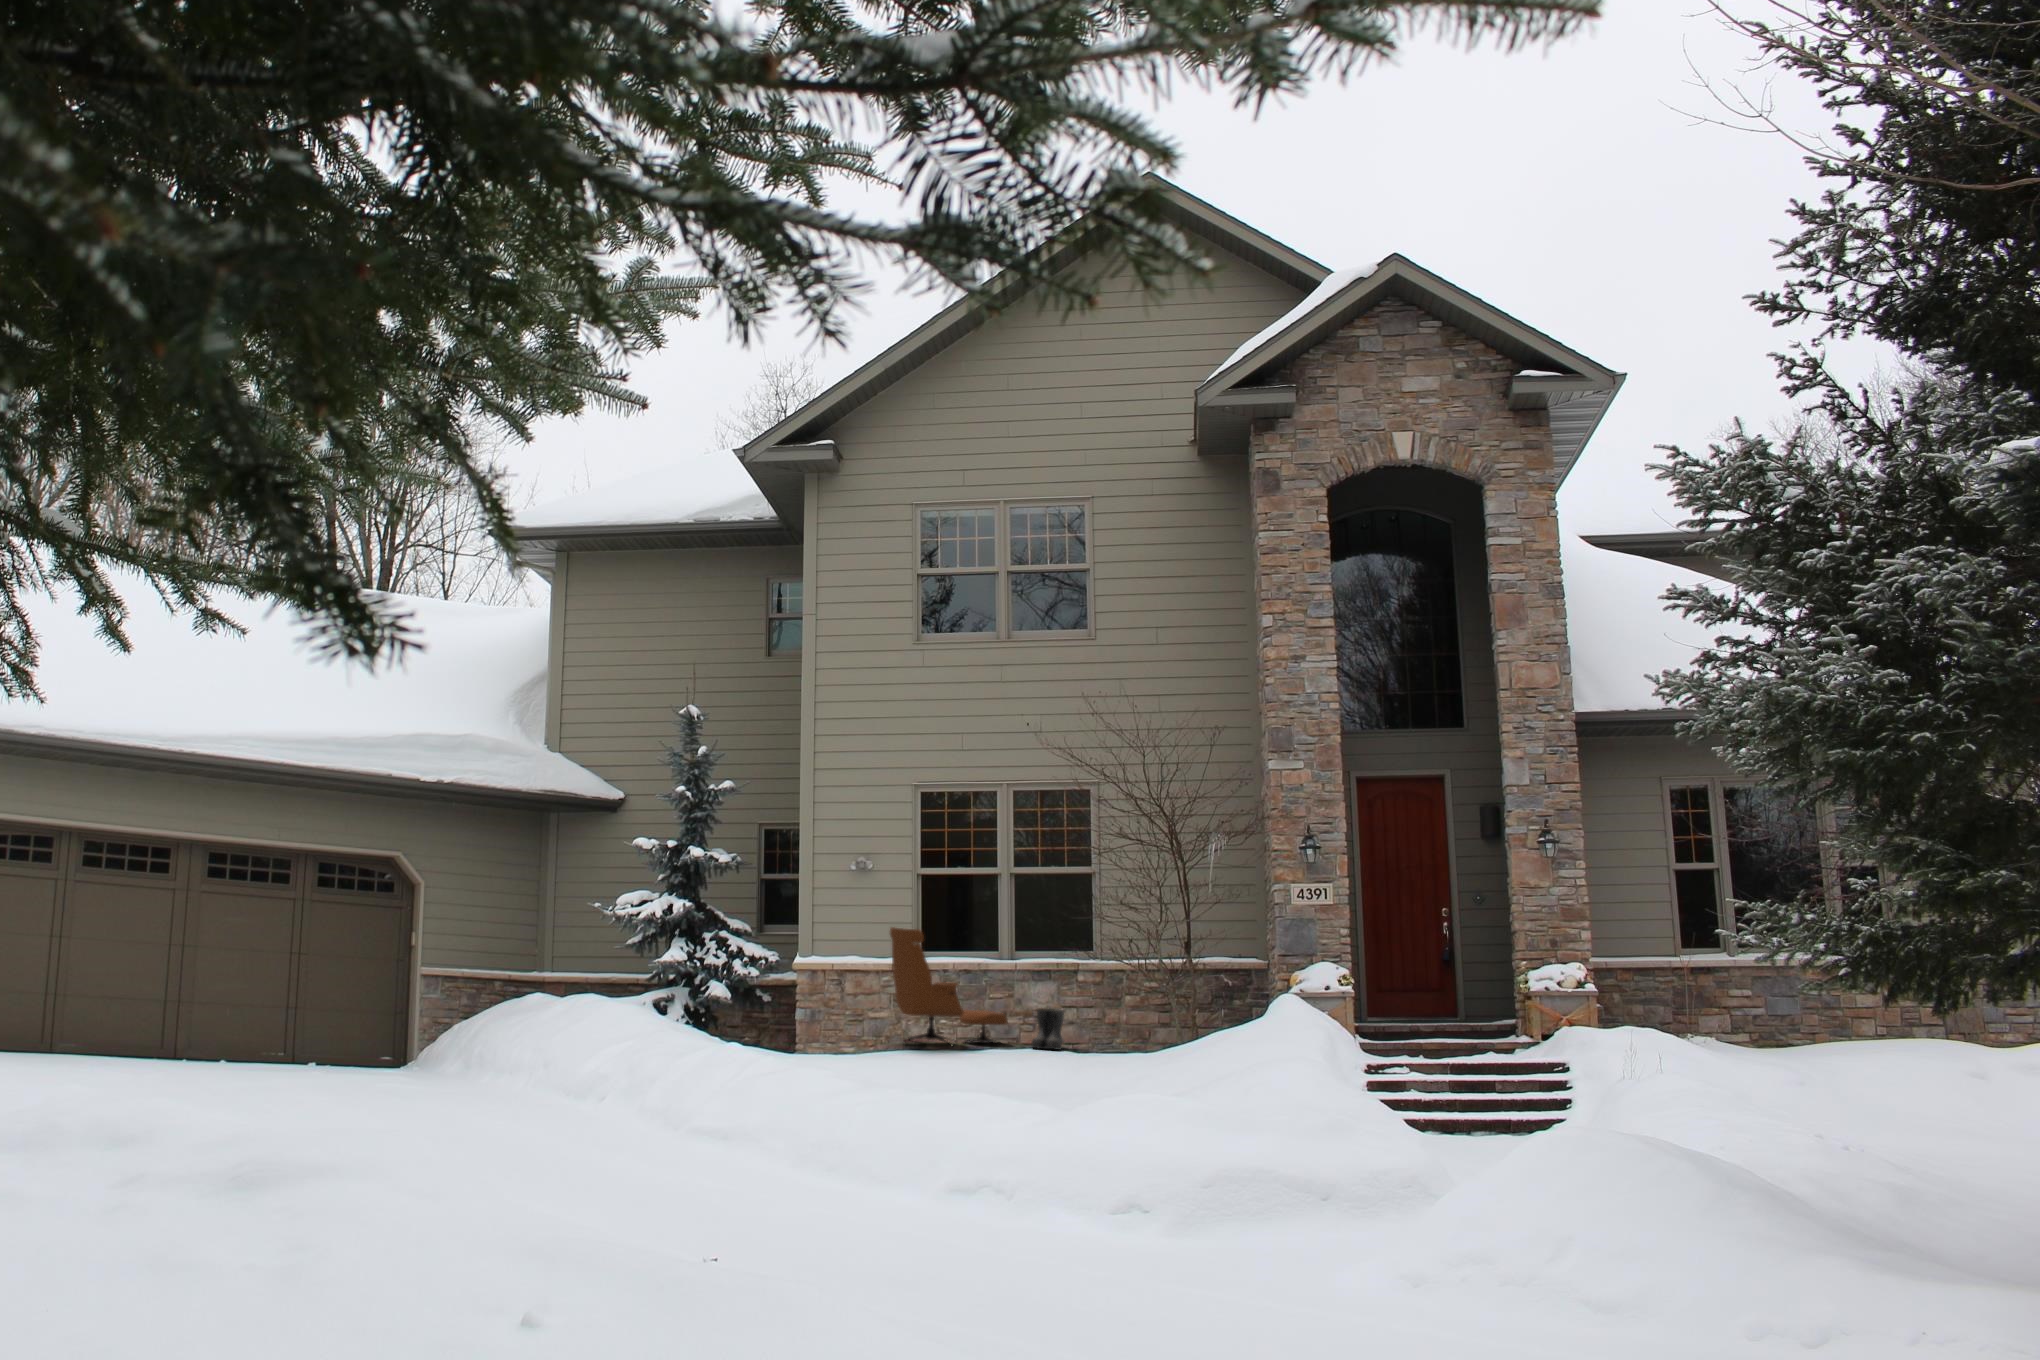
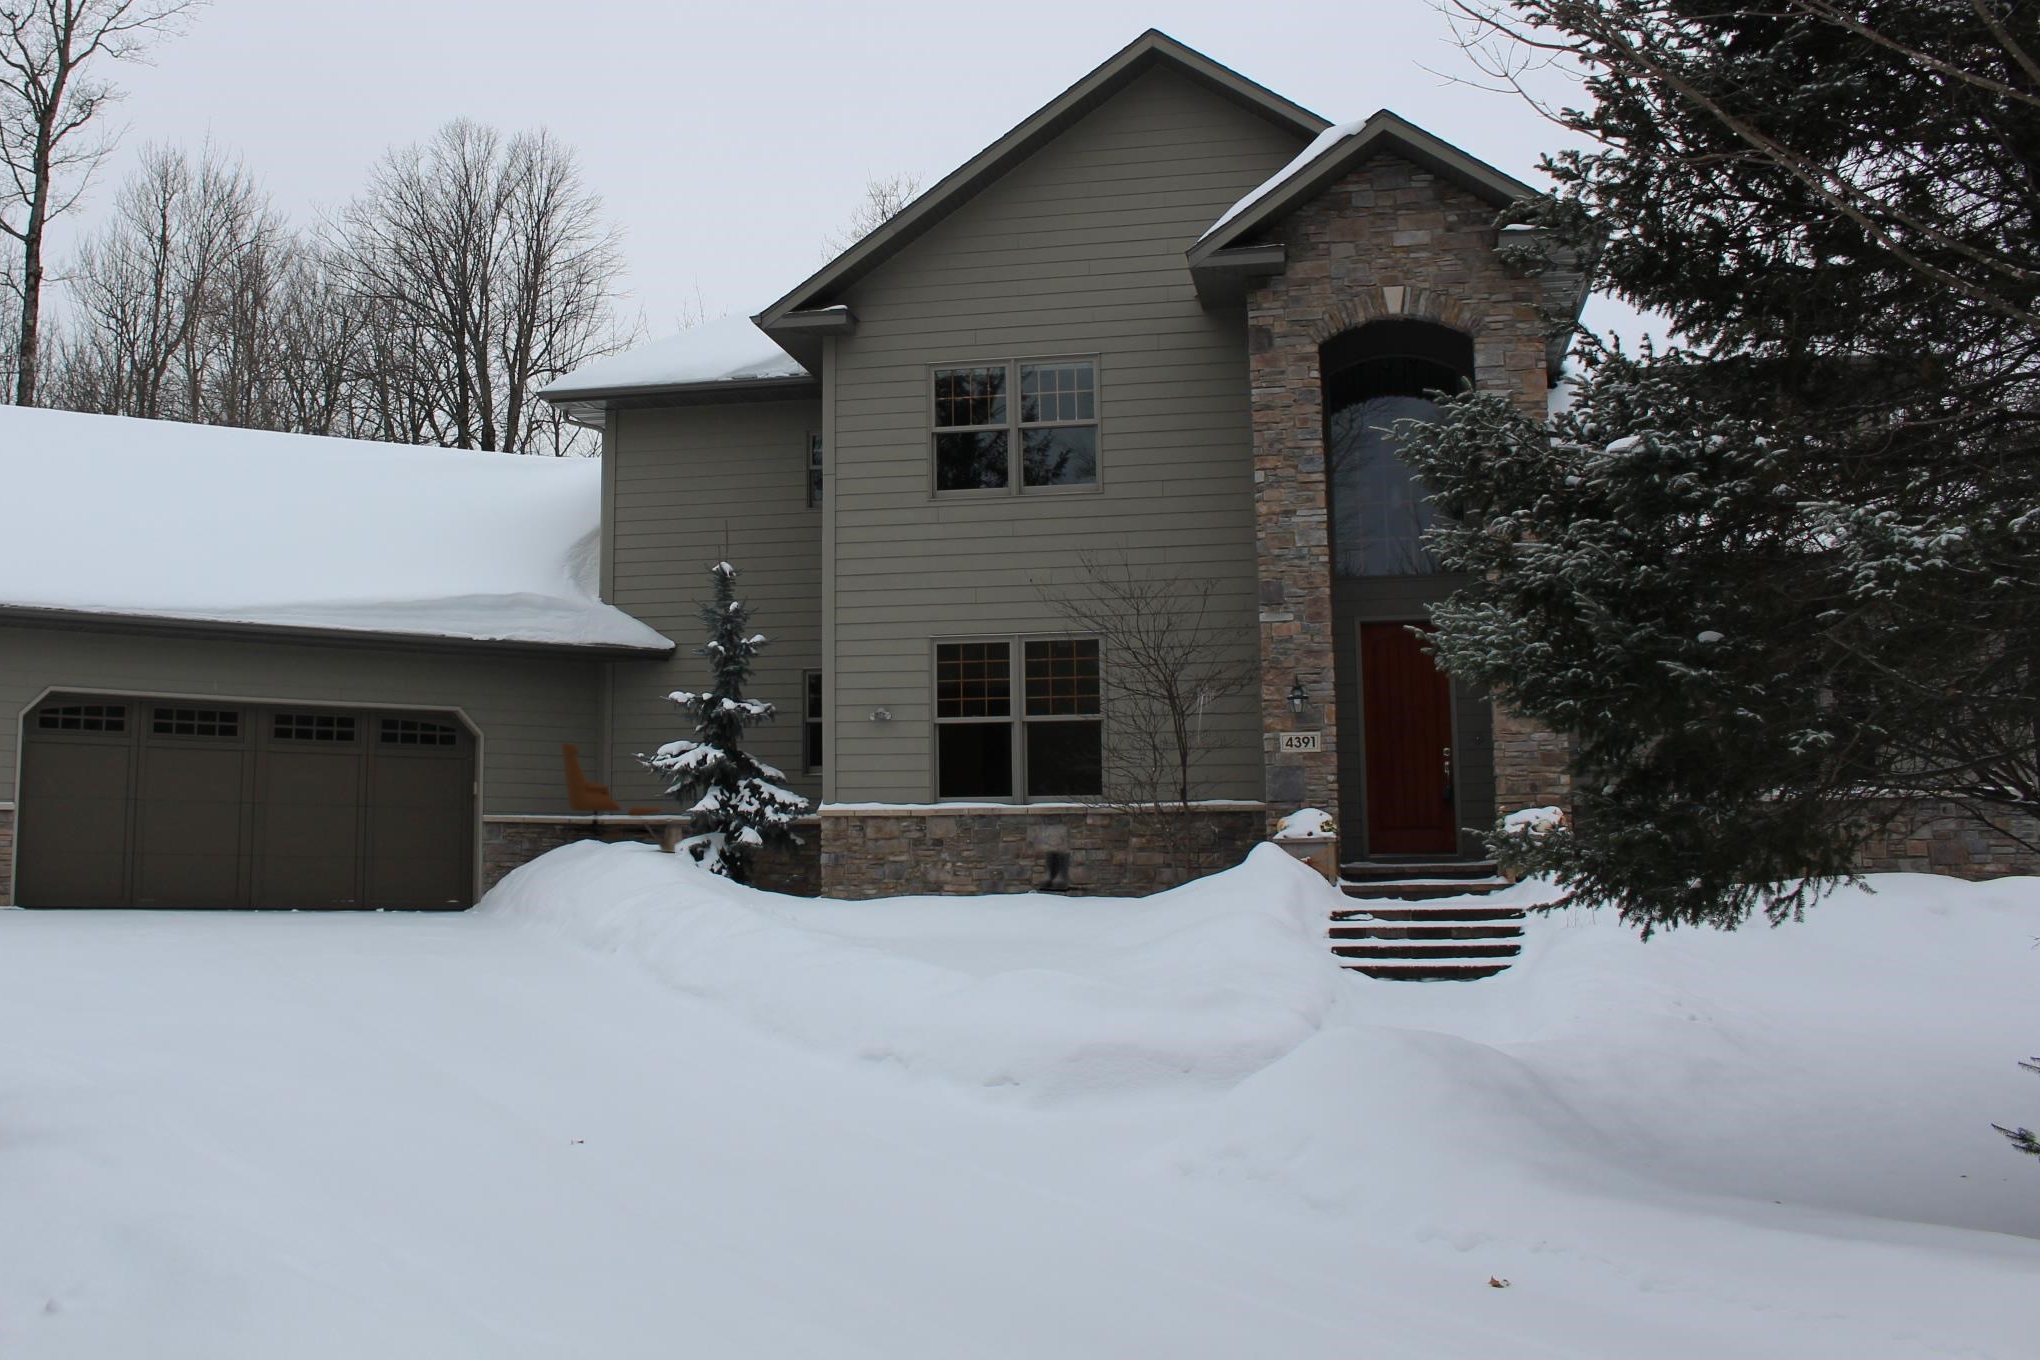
lounge chair: present [890,927,1008,1046] -> present [562,743,662,832]
watering can: none [598,972,652,1008] -> present [644,822,683,853]

